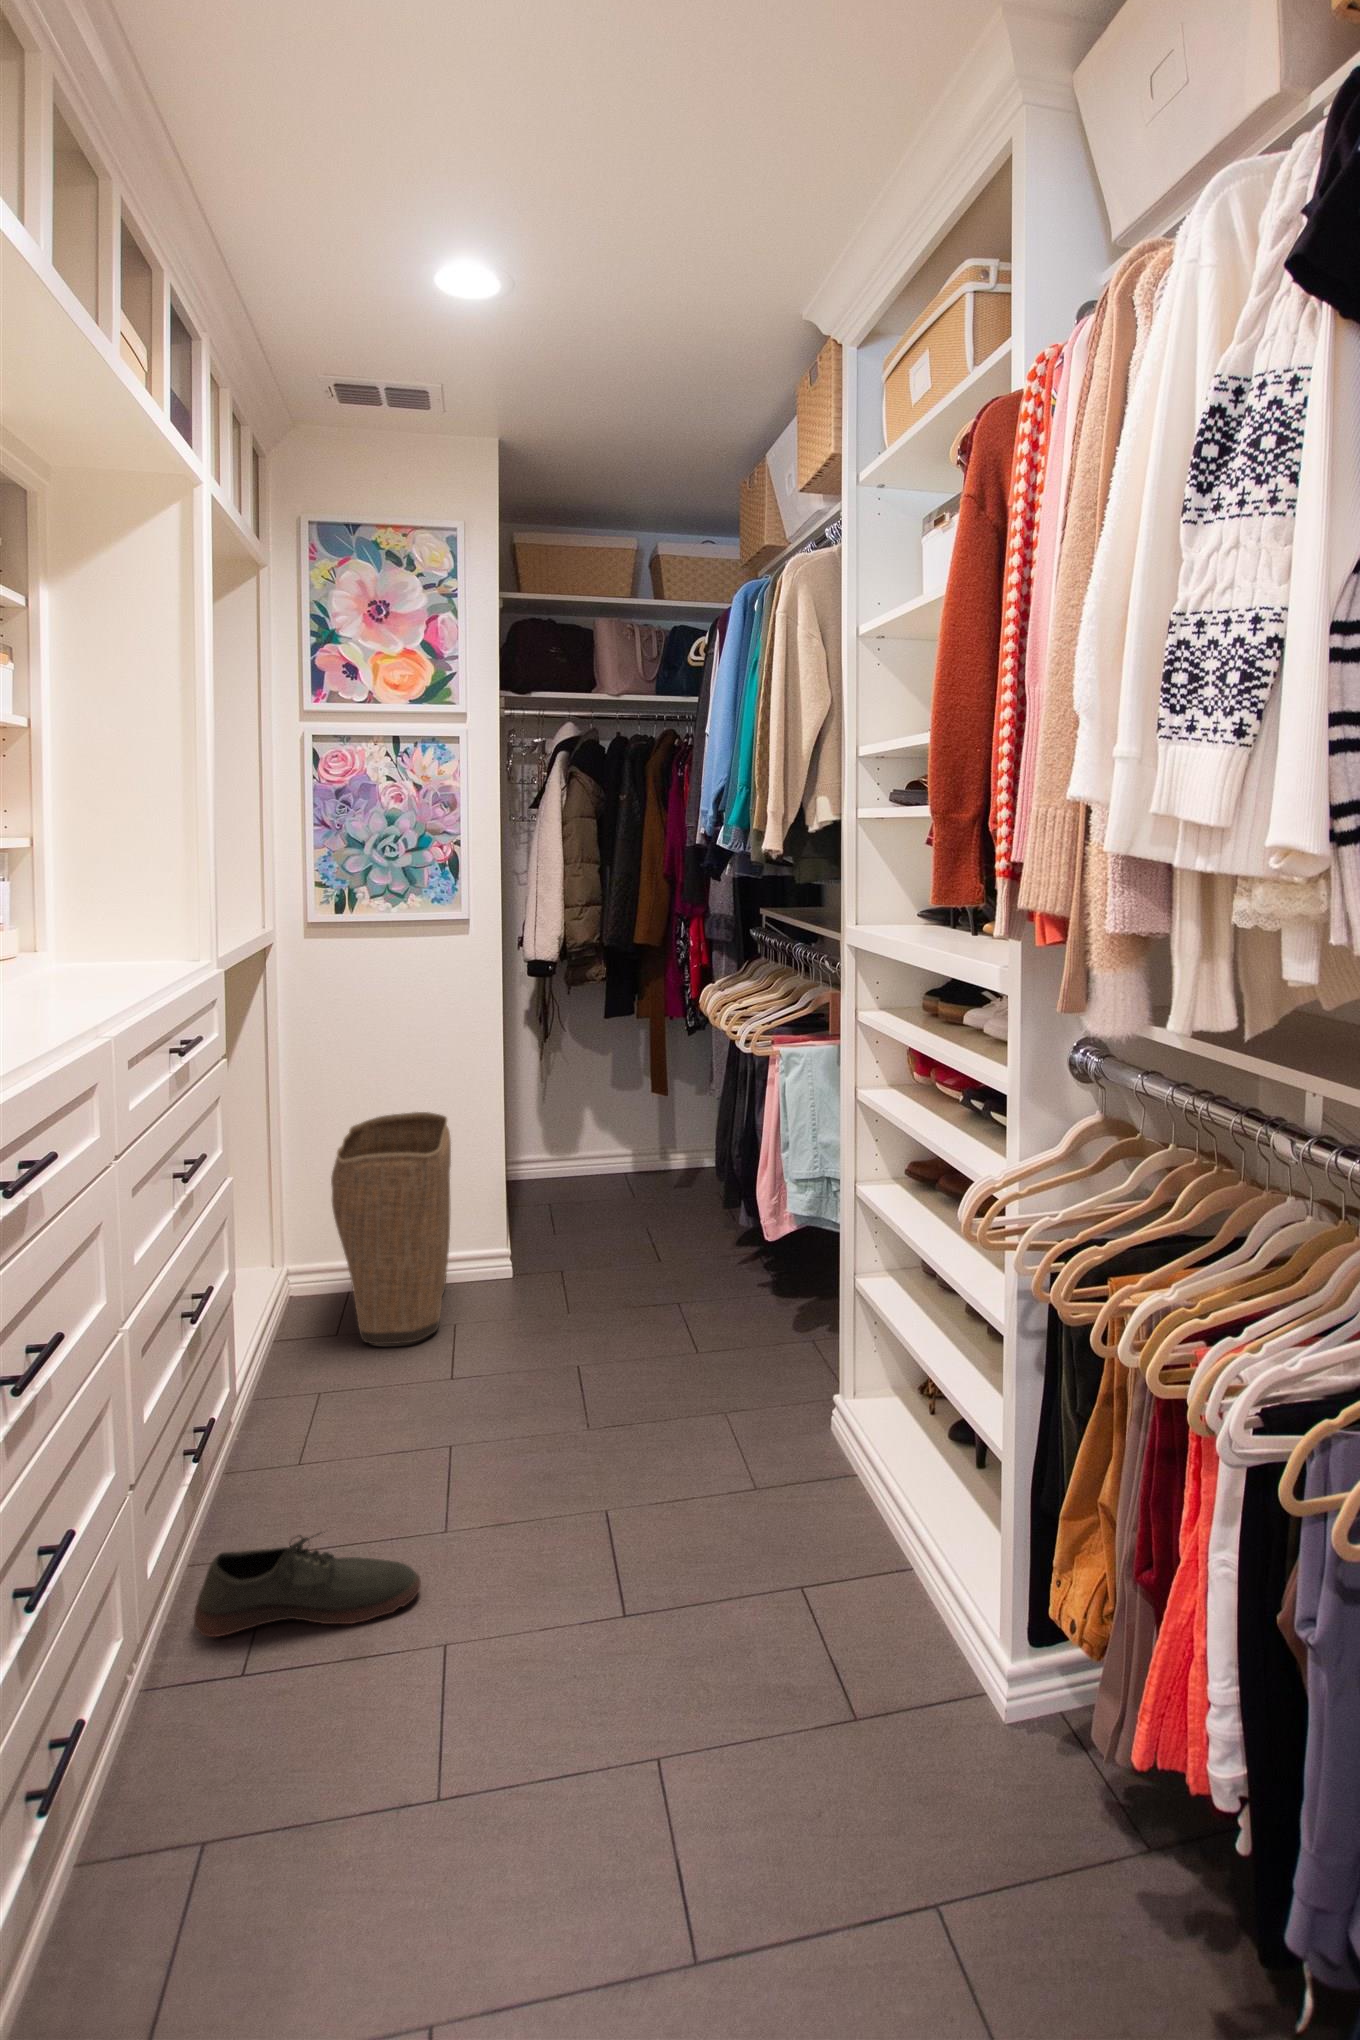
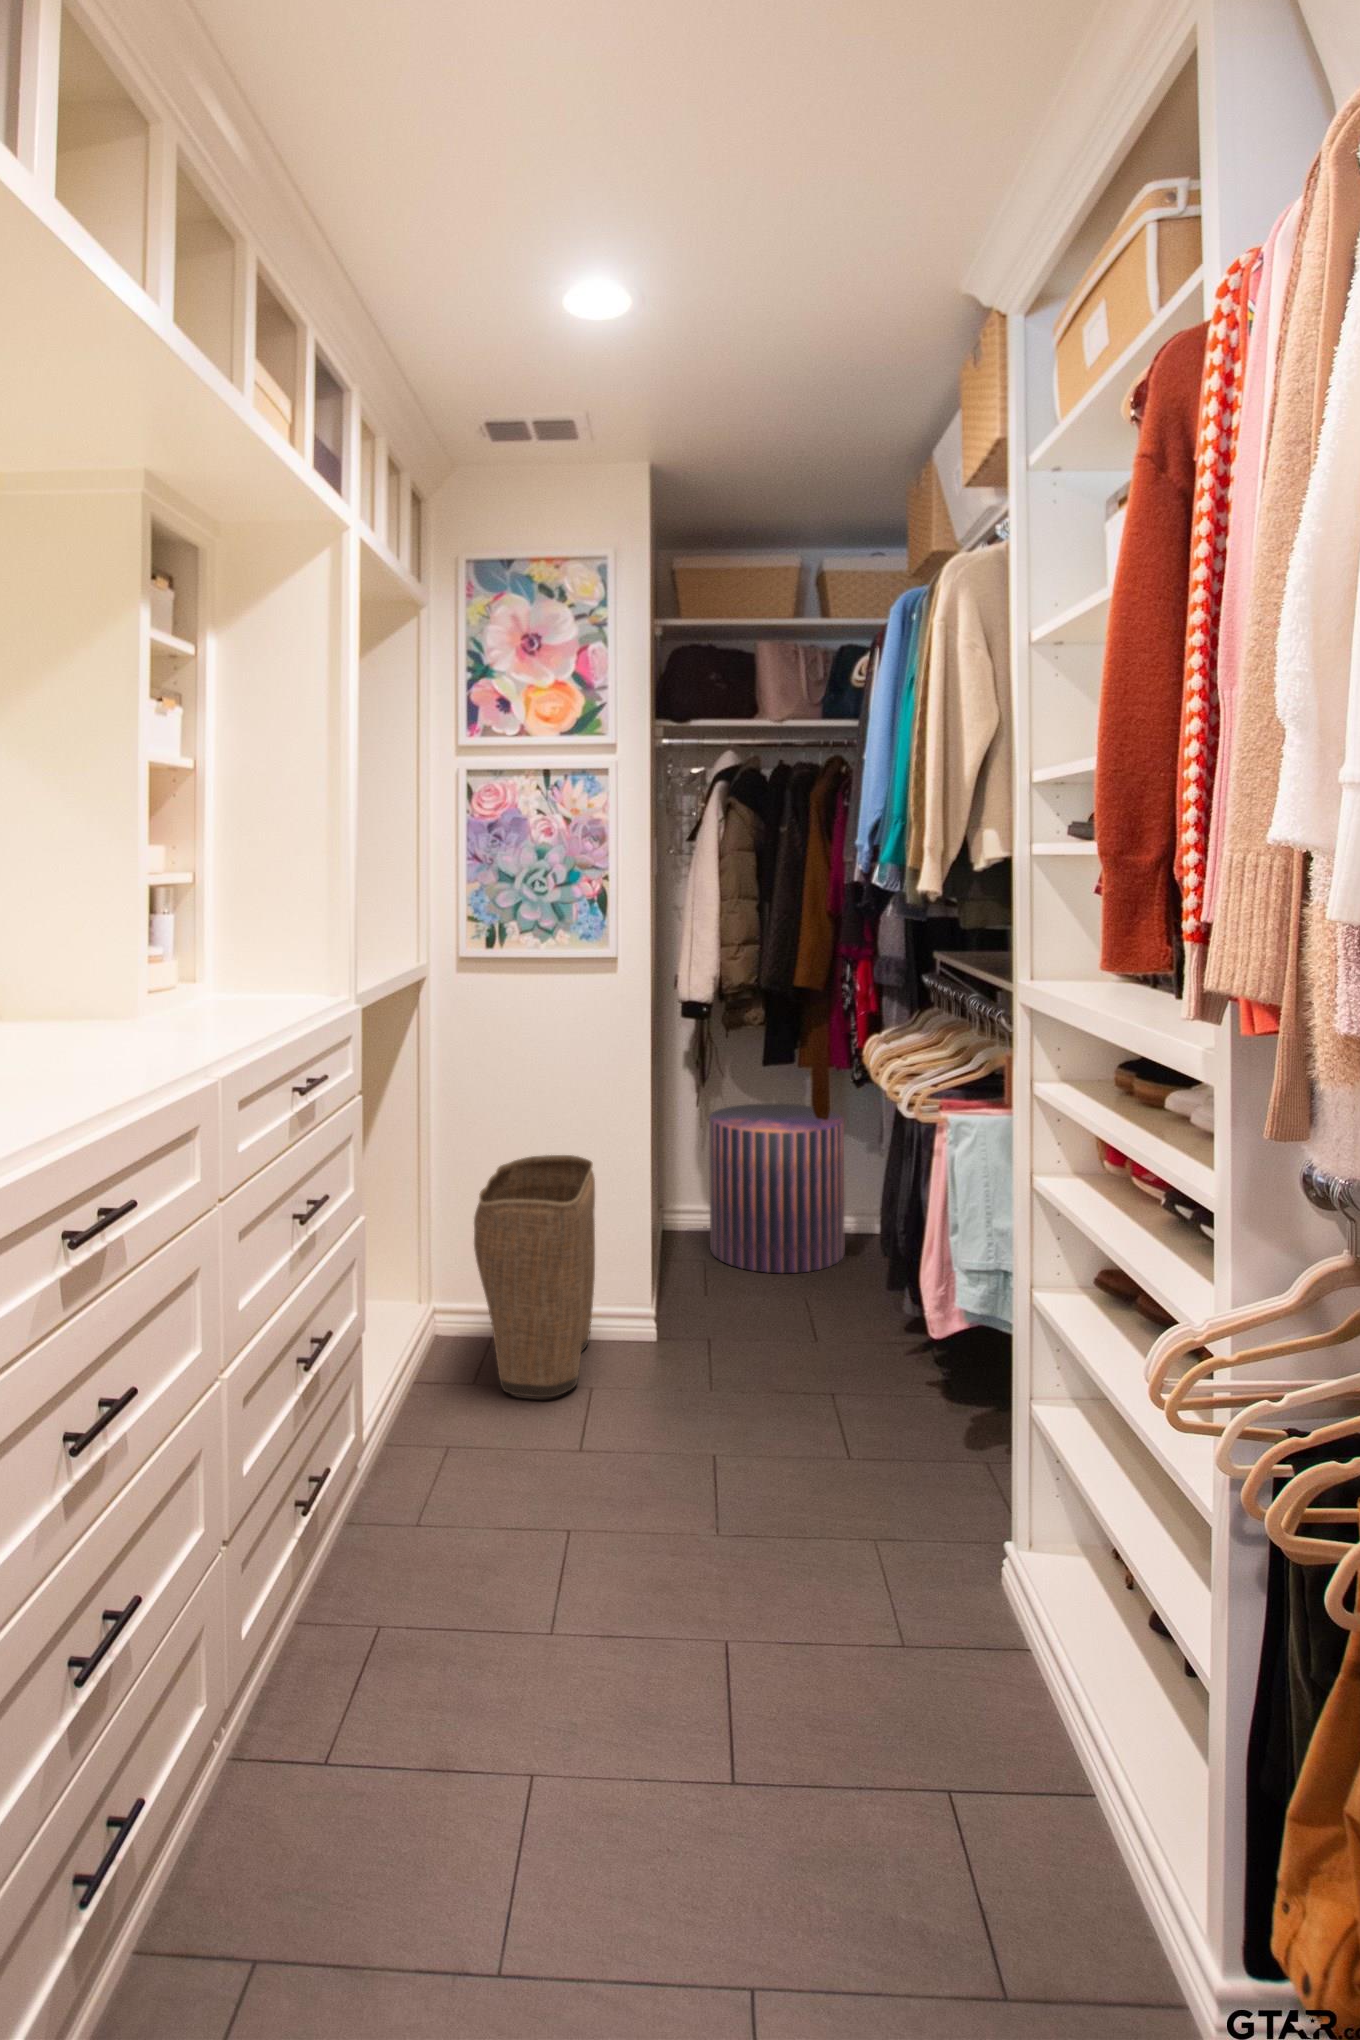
pouf: none [551,1057,678,1213] -> present [709,1103,844,1273]
shoe: present [194,1532,421,1637] -> none [295,1610,517,1719]

